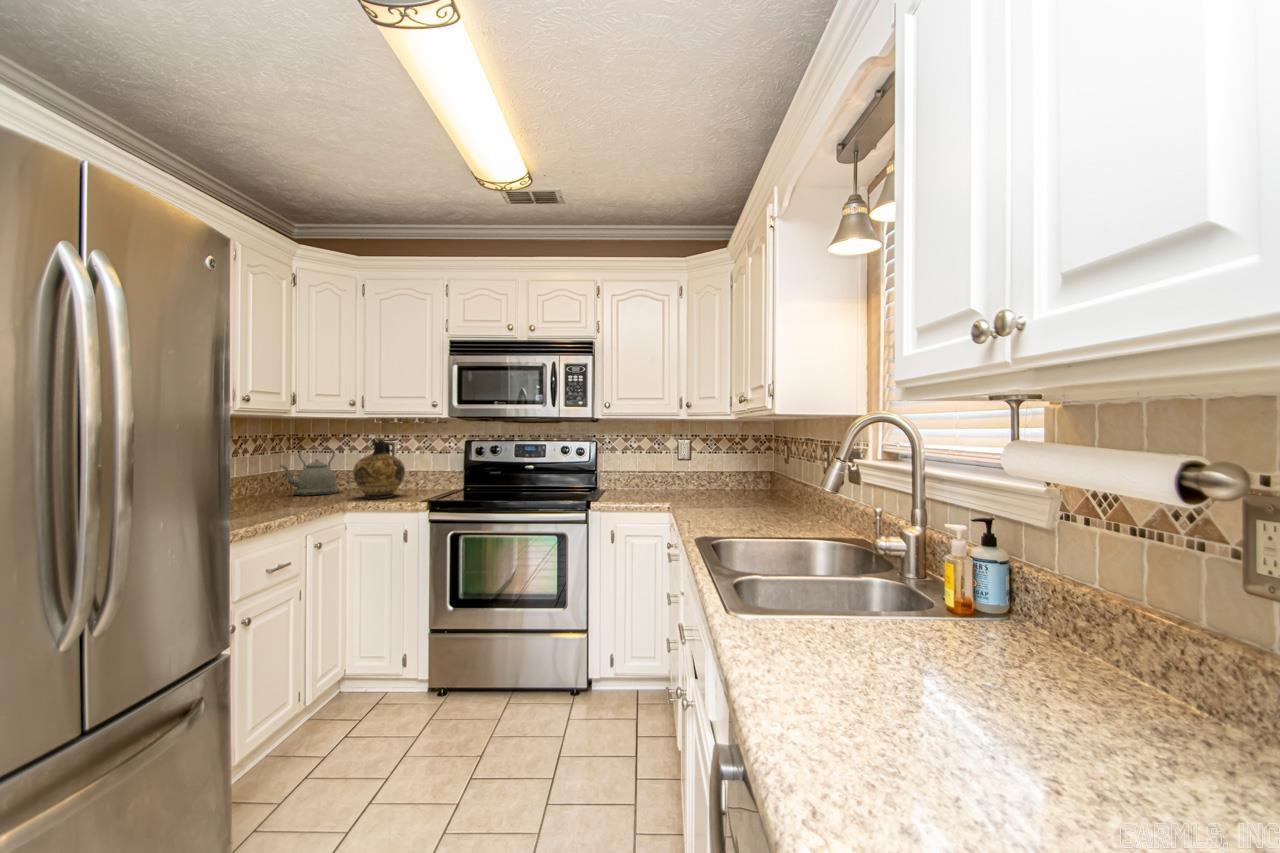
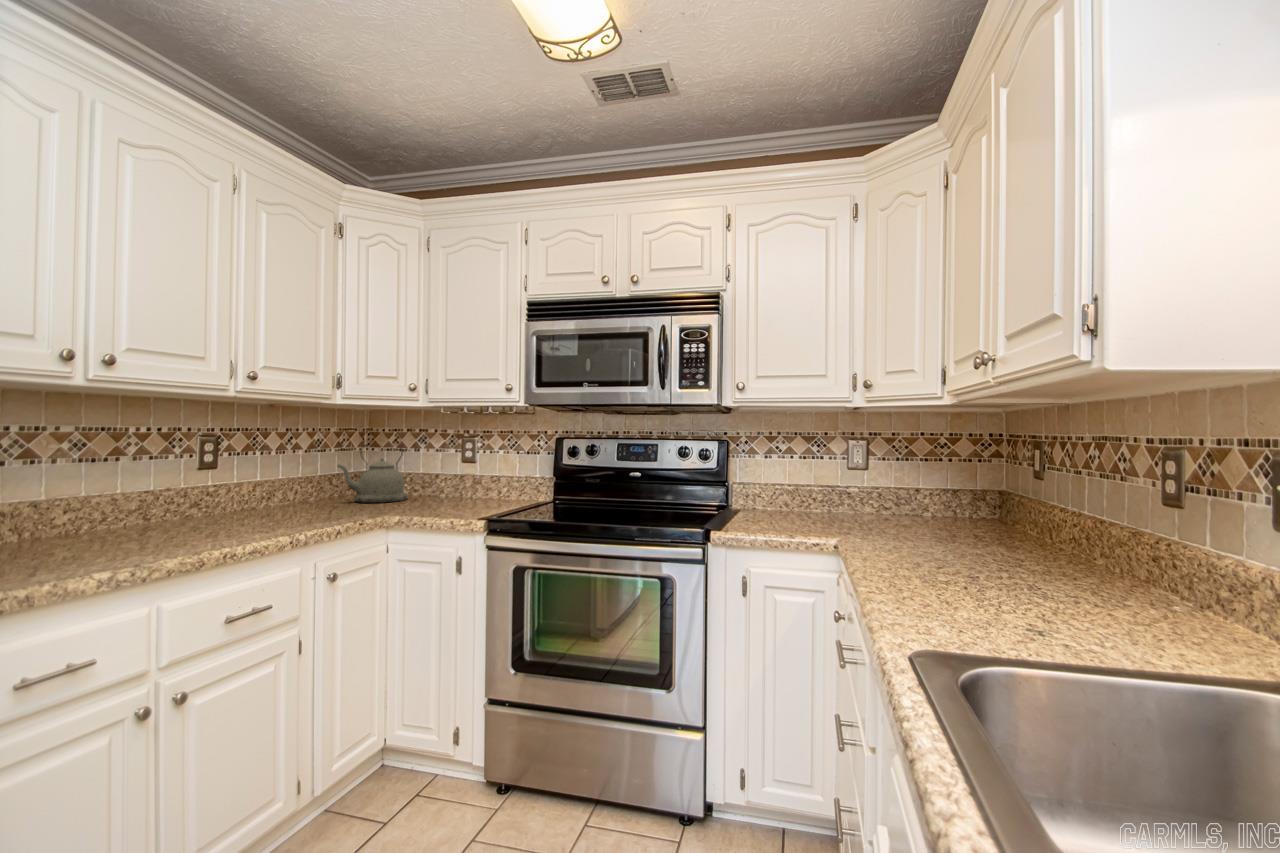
ceramic jug: present [353,439,405,498] -> none [408,433,473,511]

